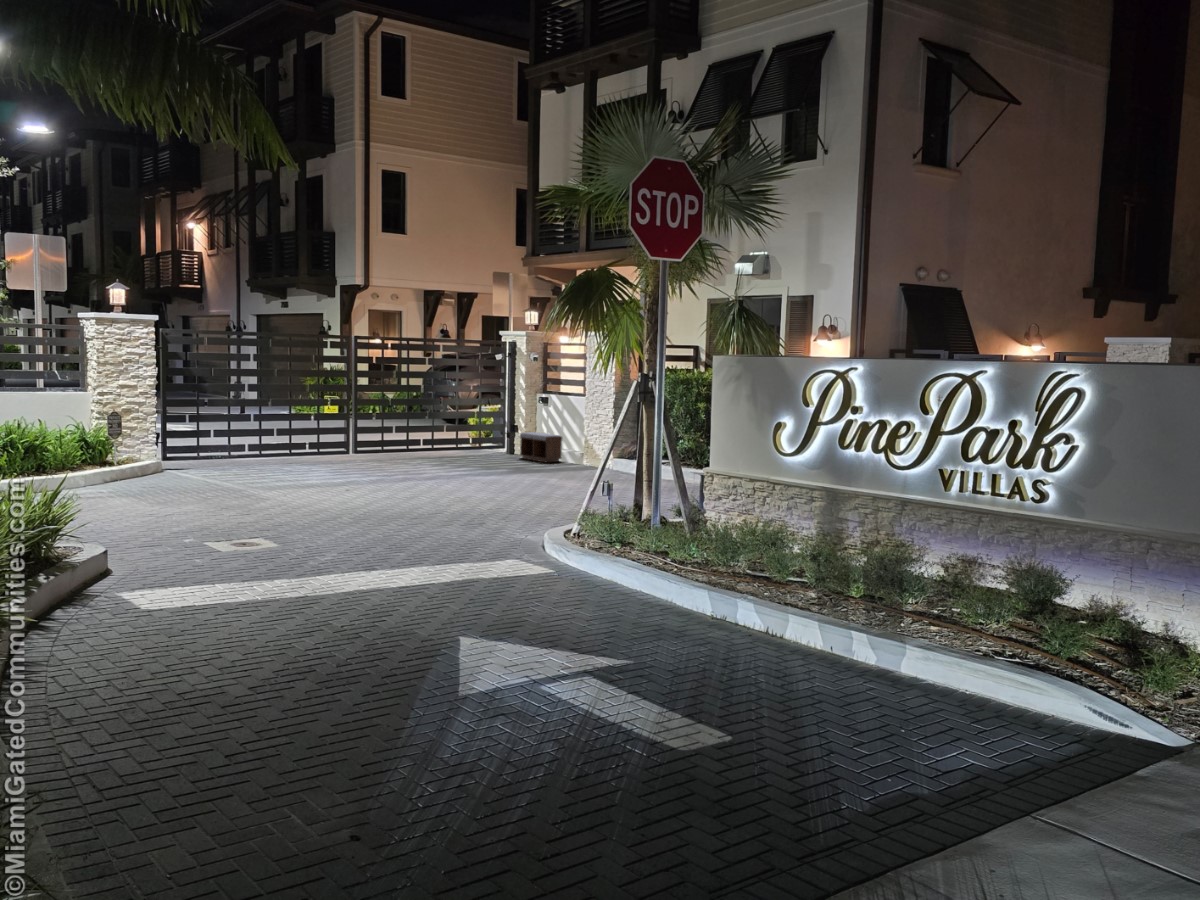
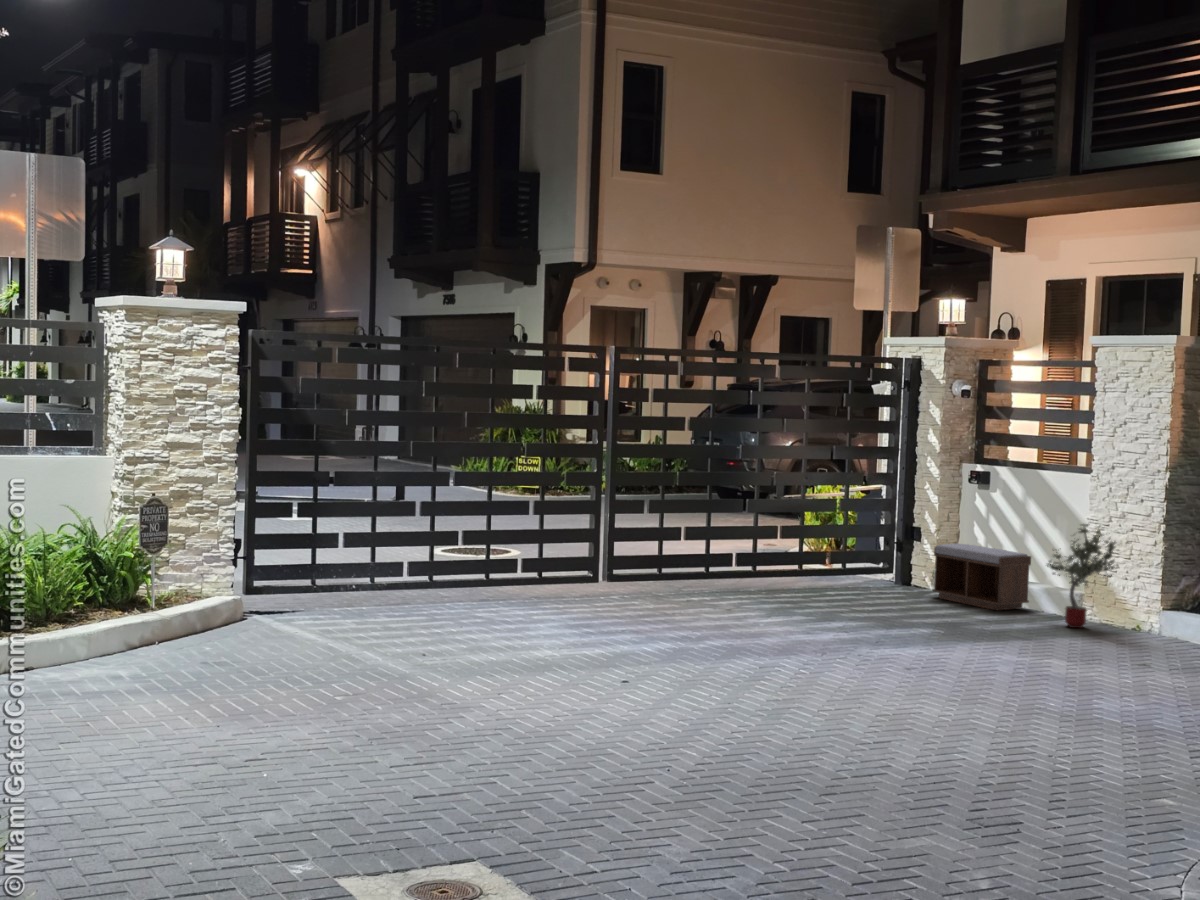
potted tree: none [564,419,594,468] -> present [1047,524,1116,628]

